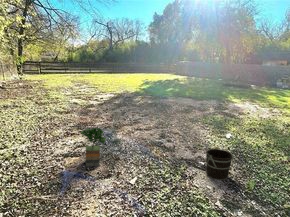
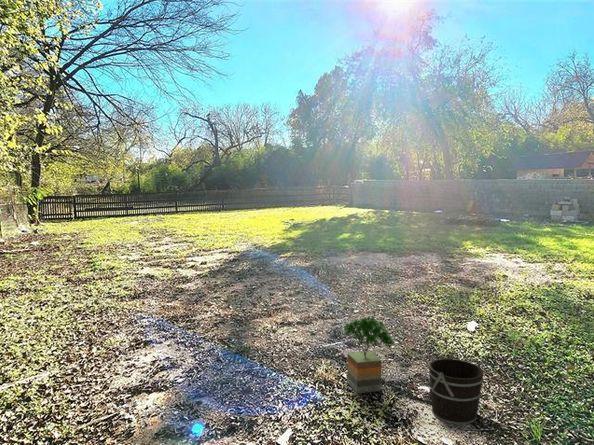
potted tree: present [81,128,106,166] -> present [343,318,394,394]

